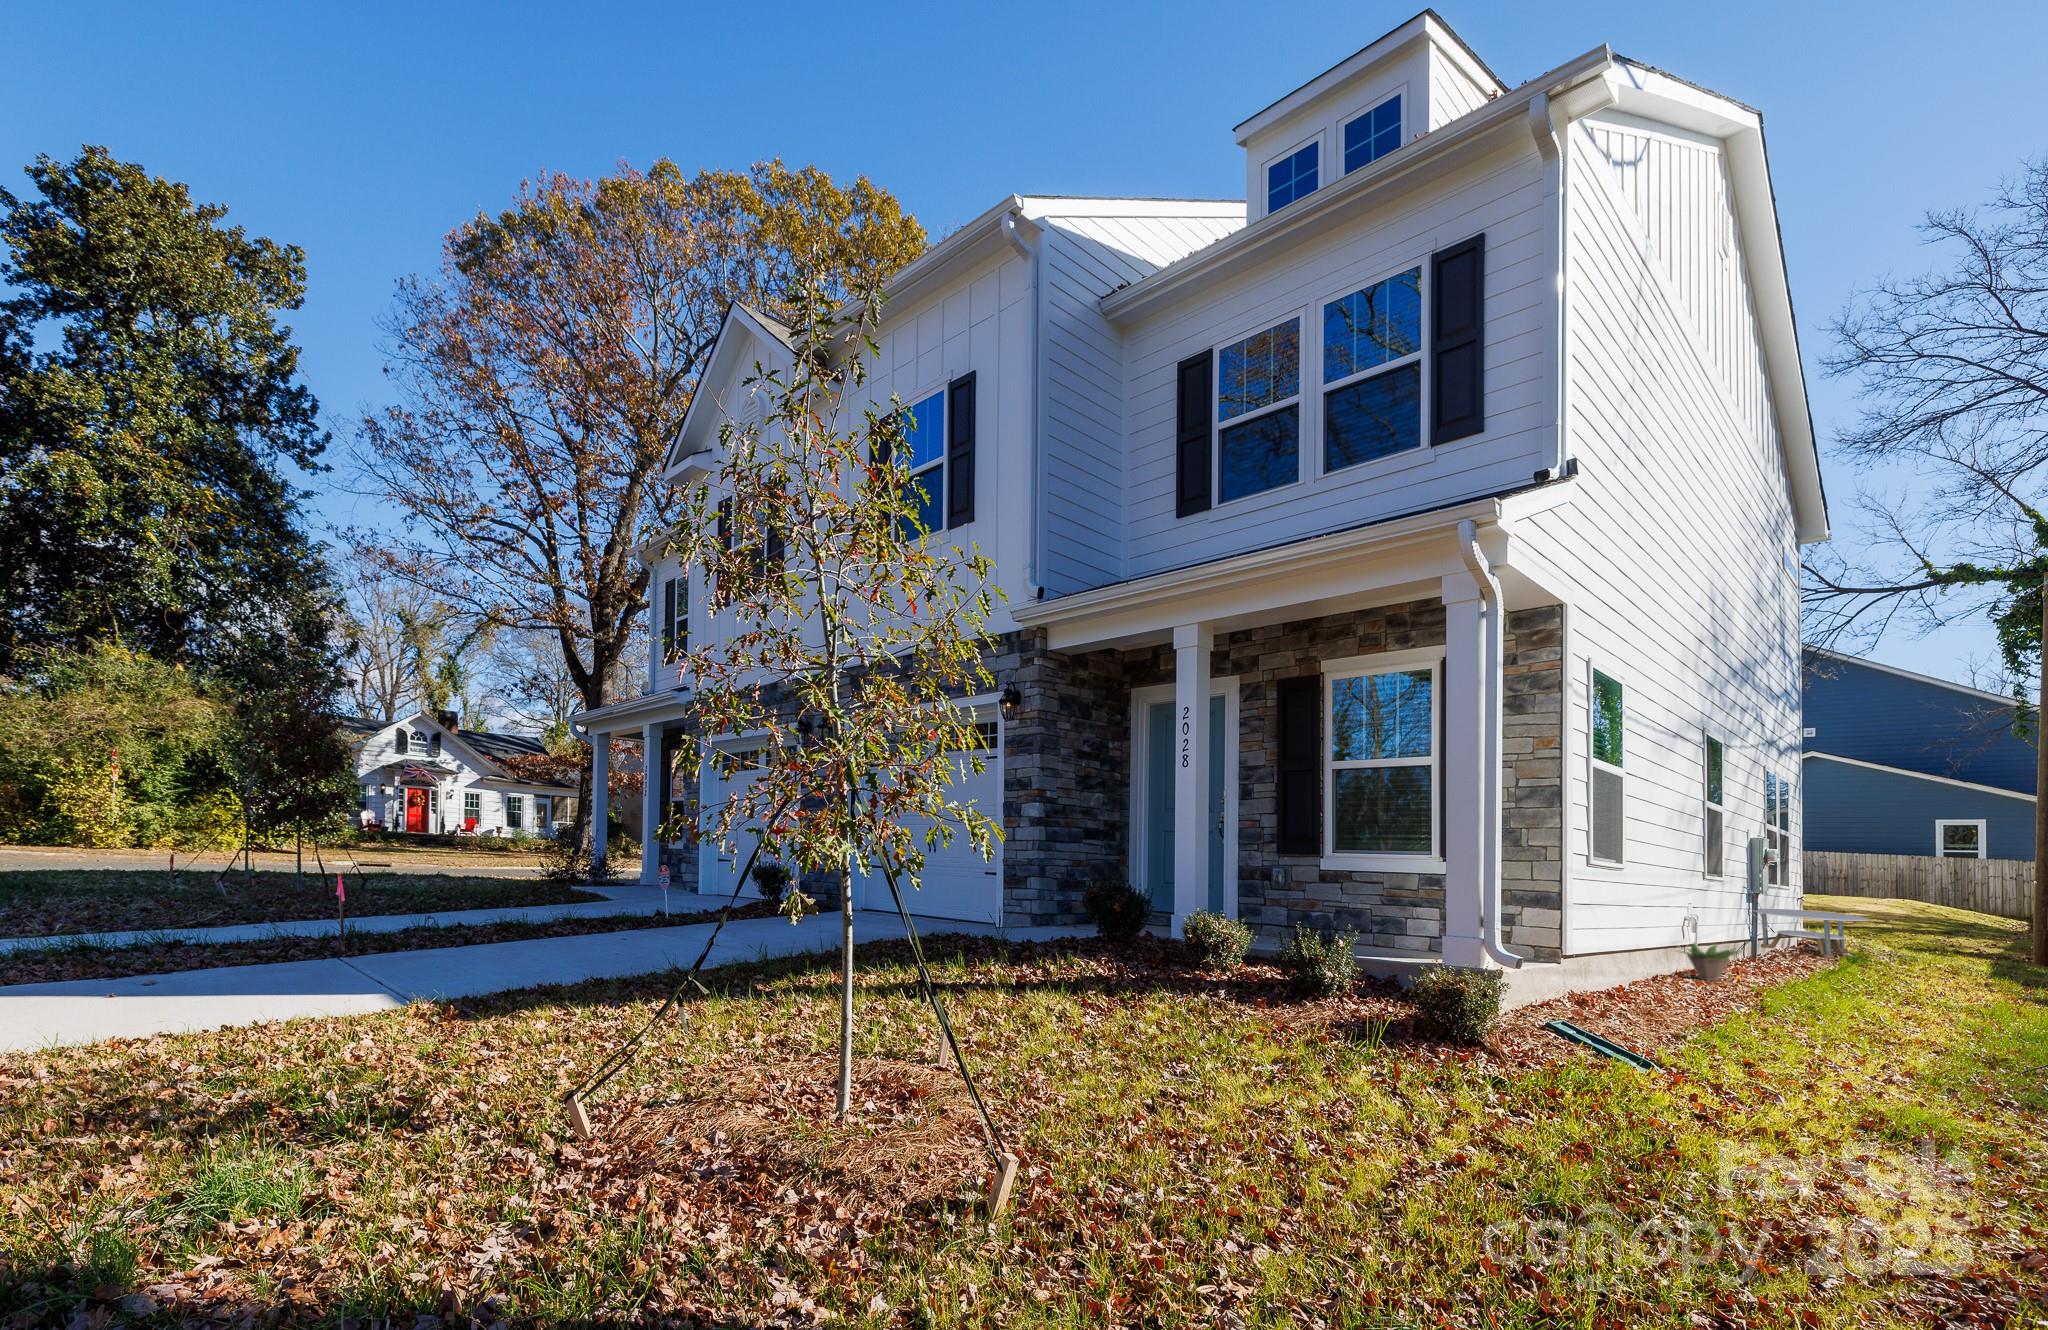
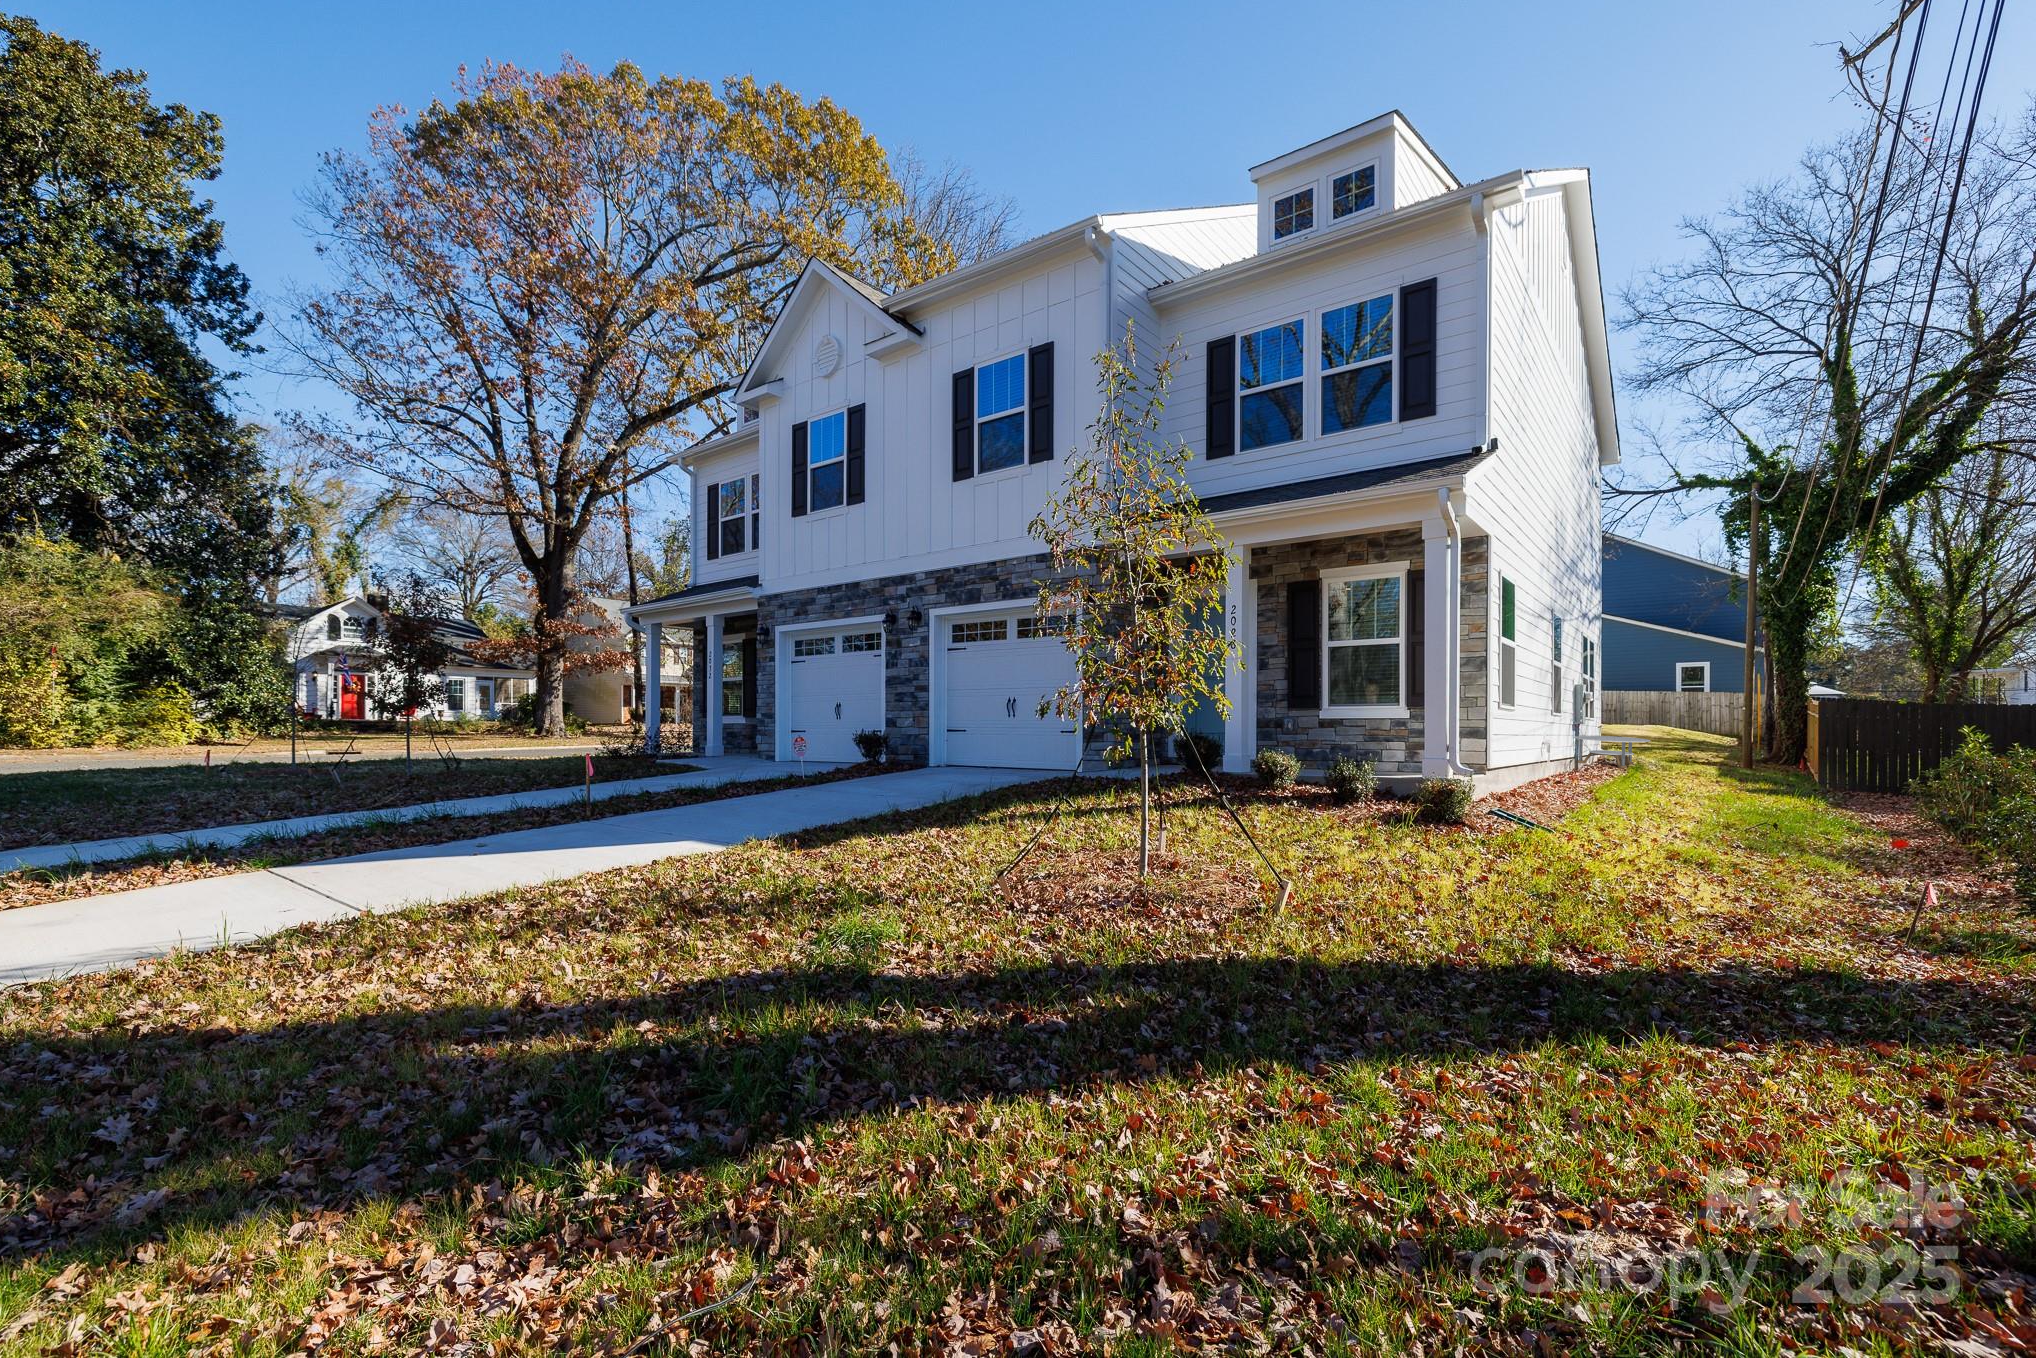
decorative plant: present [1681,943,1739,981] -> none [1533,760,1580,785]

